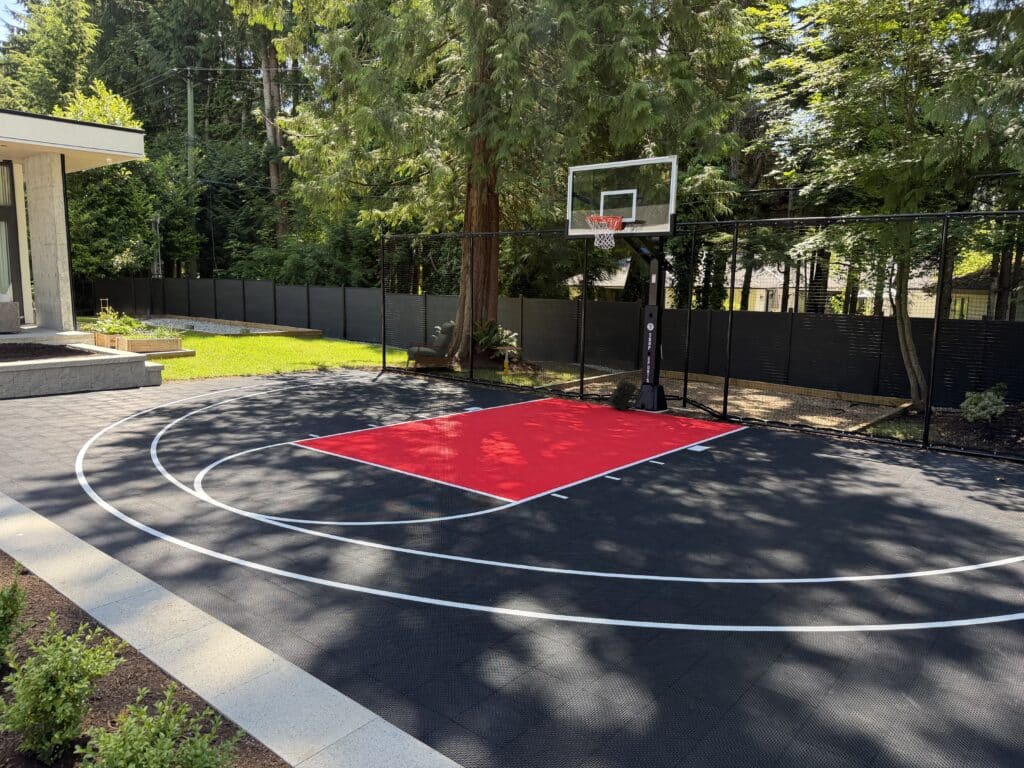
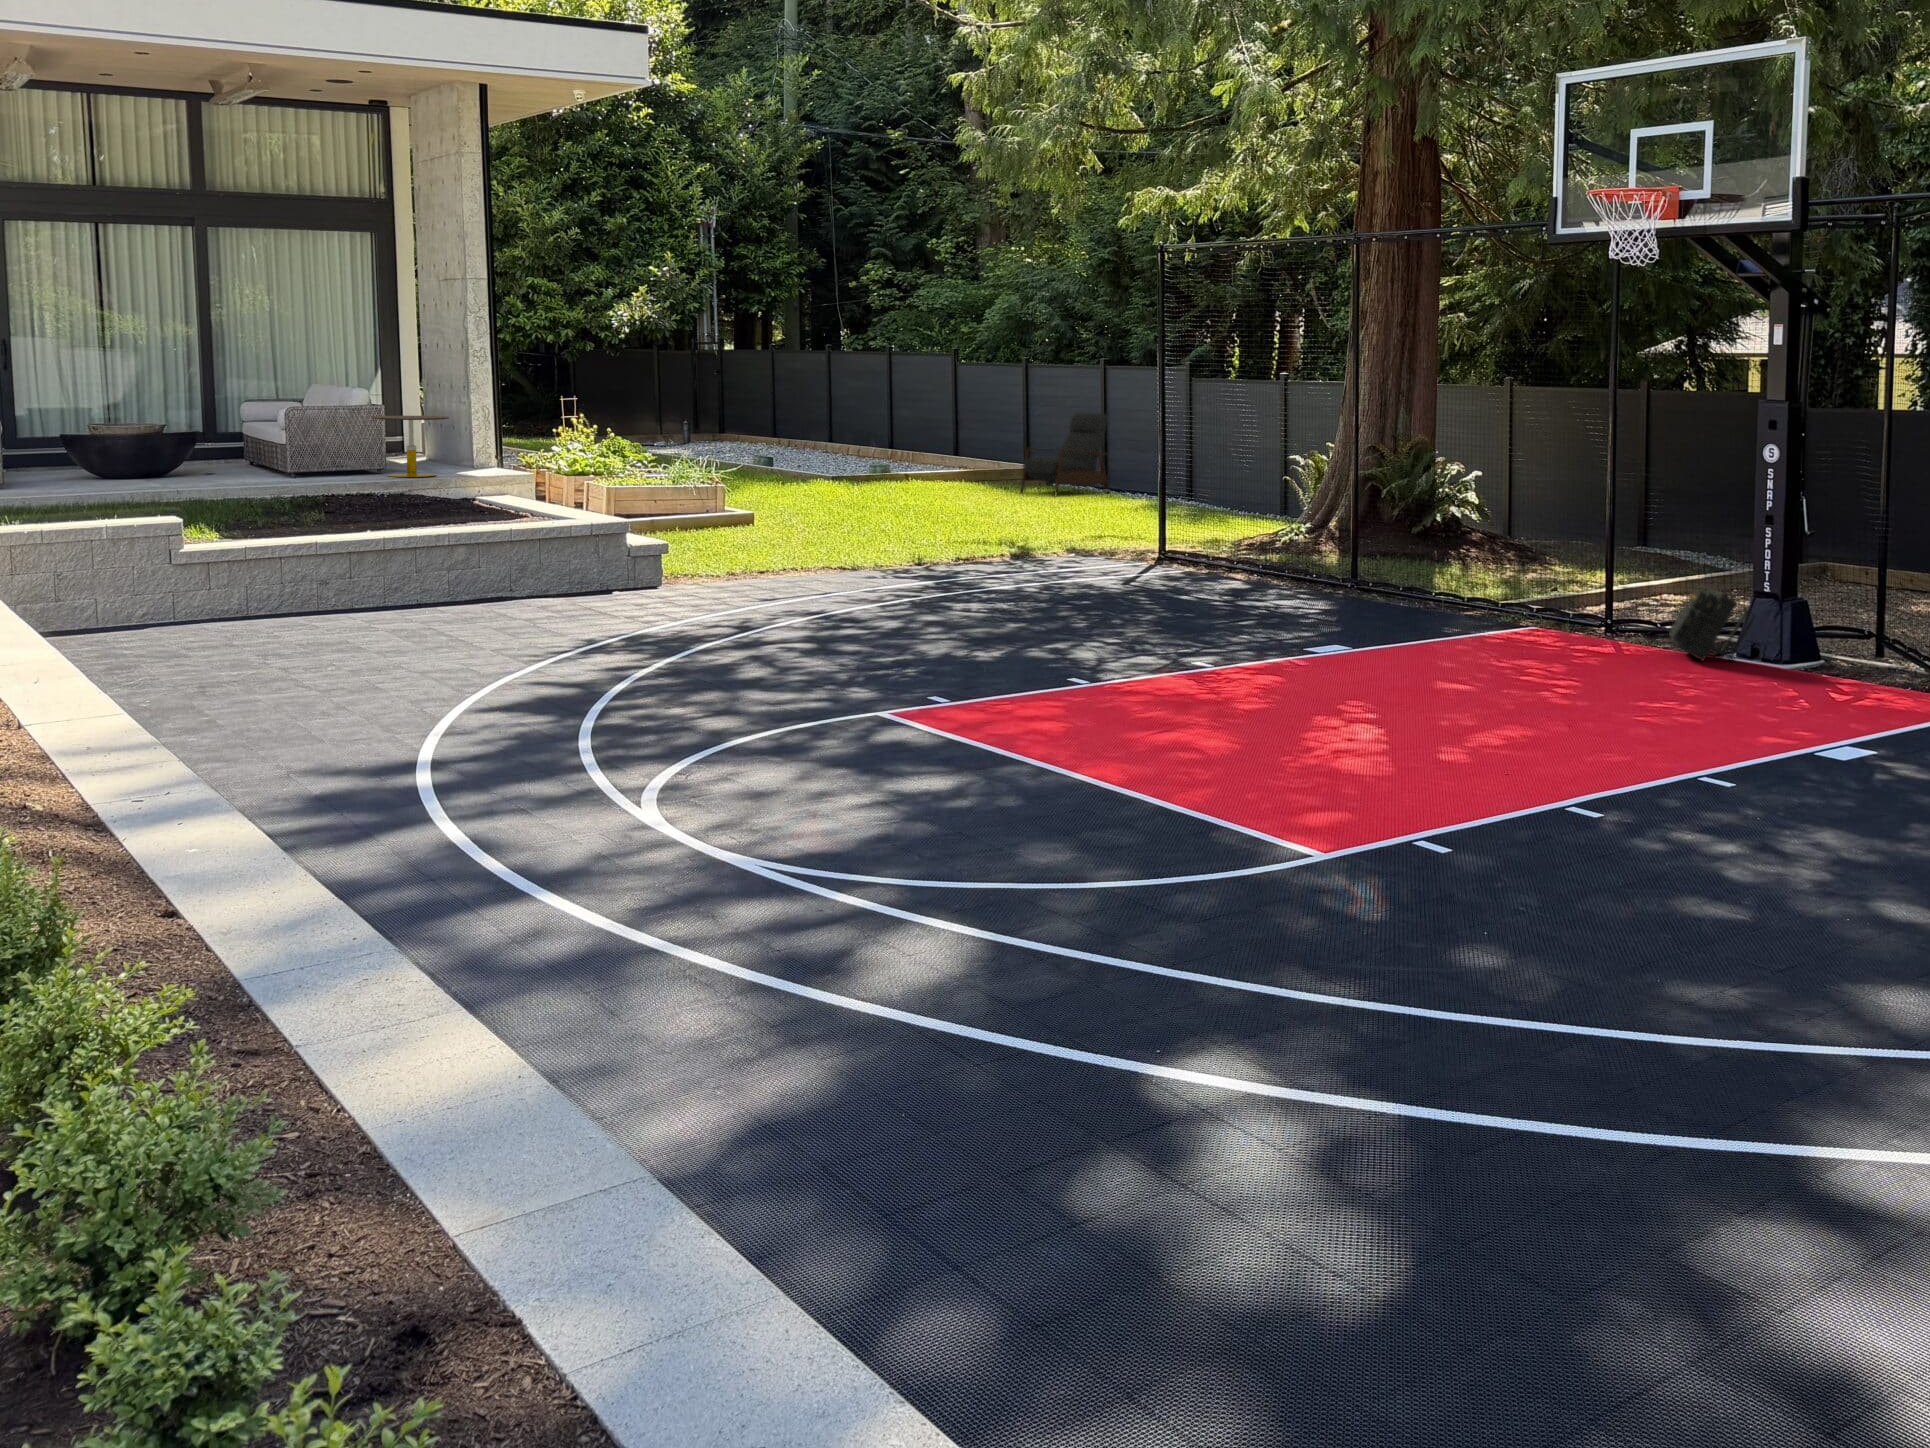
chair: present [406,323,455,371] -> present [1021,412,1109,496]
side table: present [494,347,522,375] -> present [372,416,449,477]

